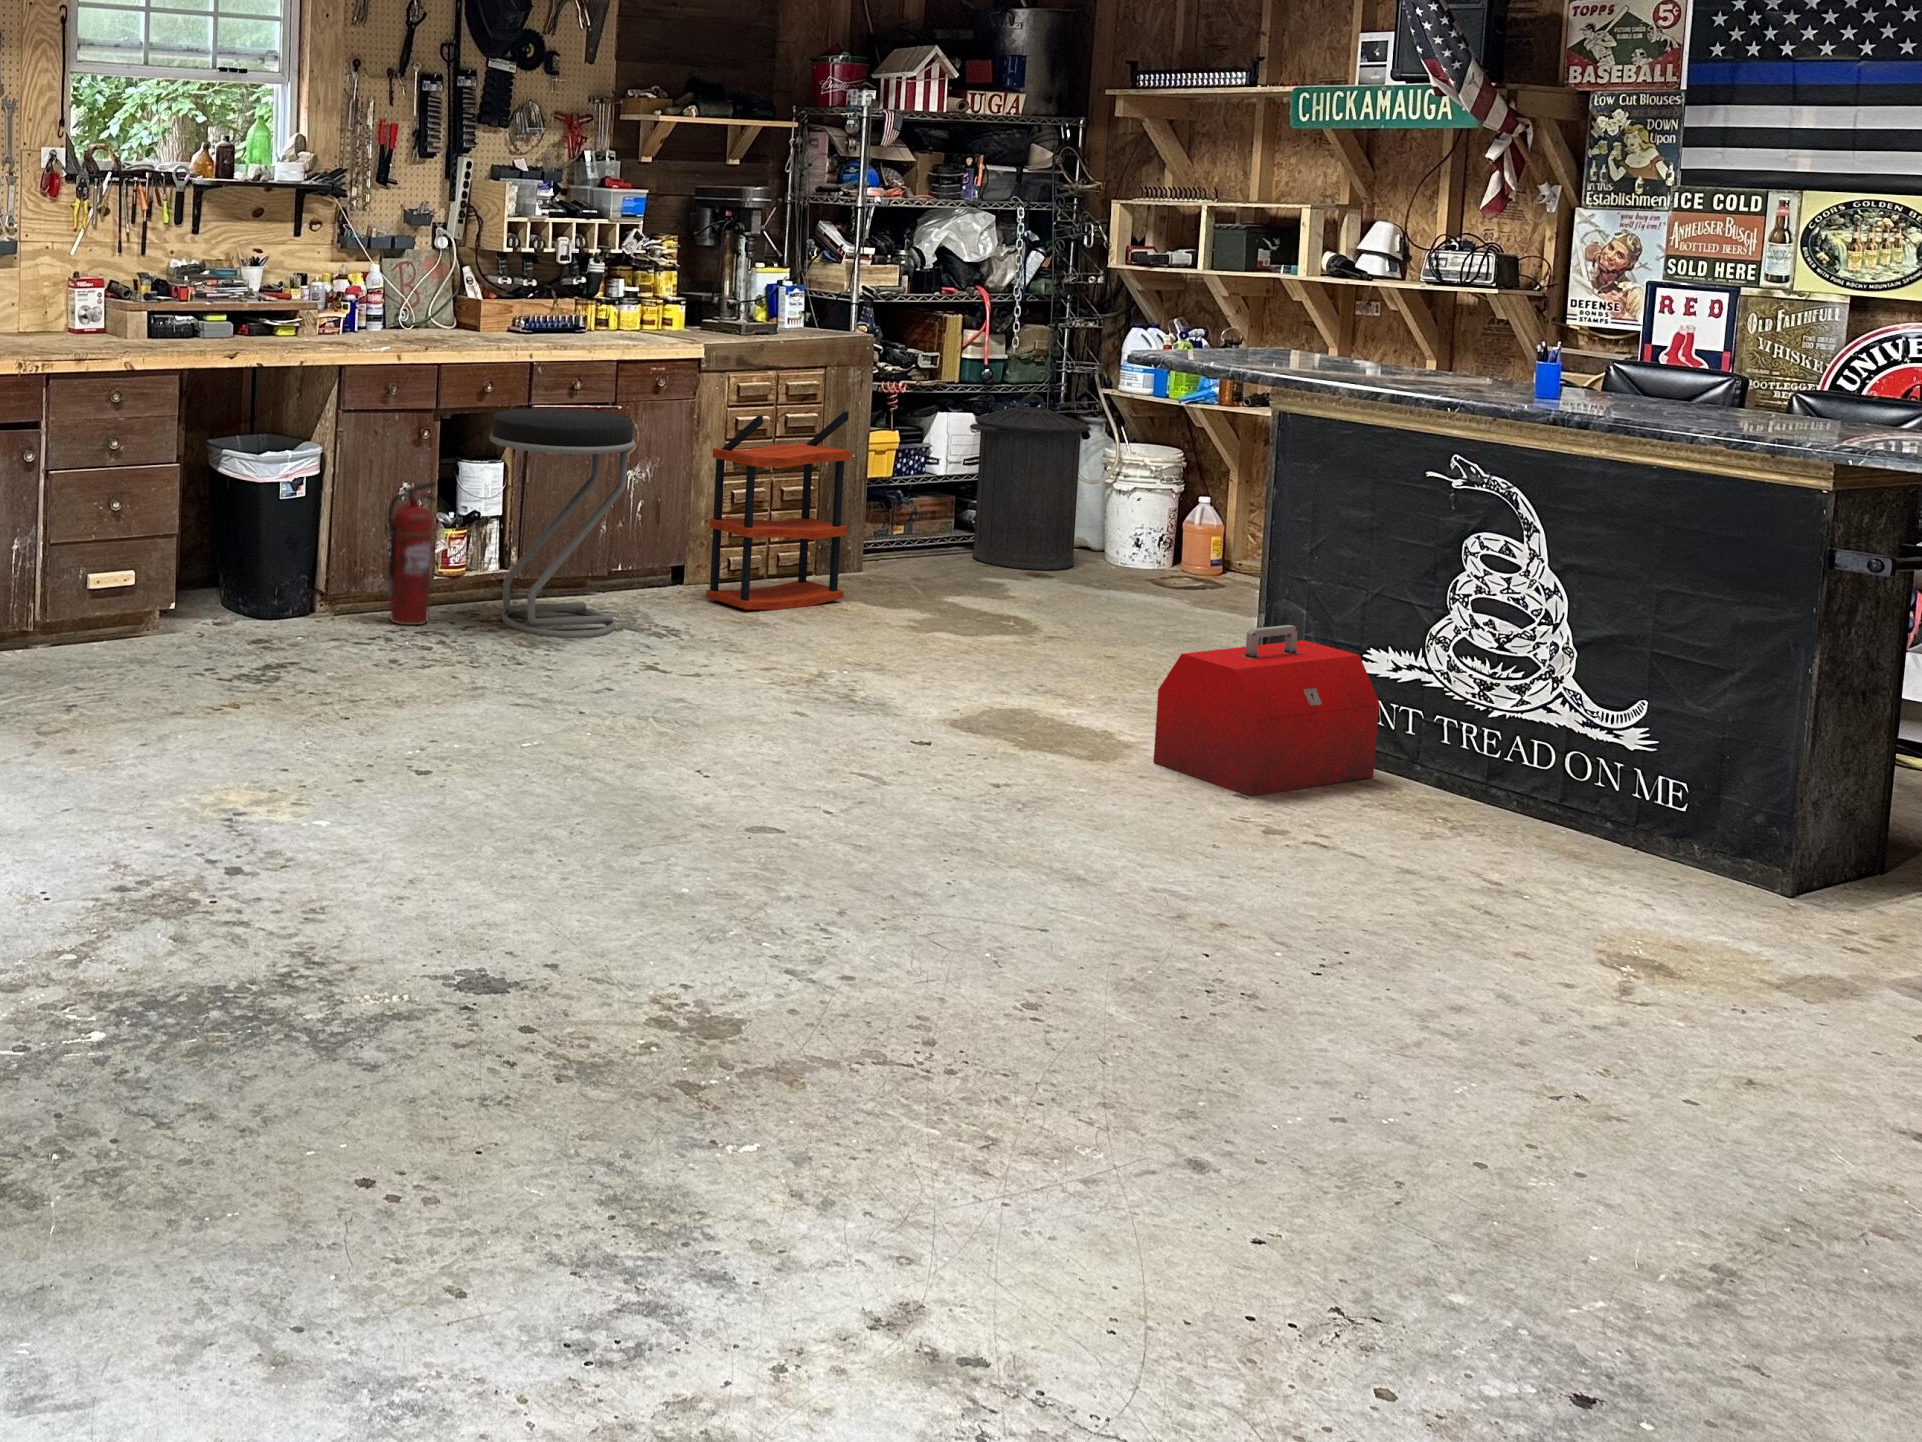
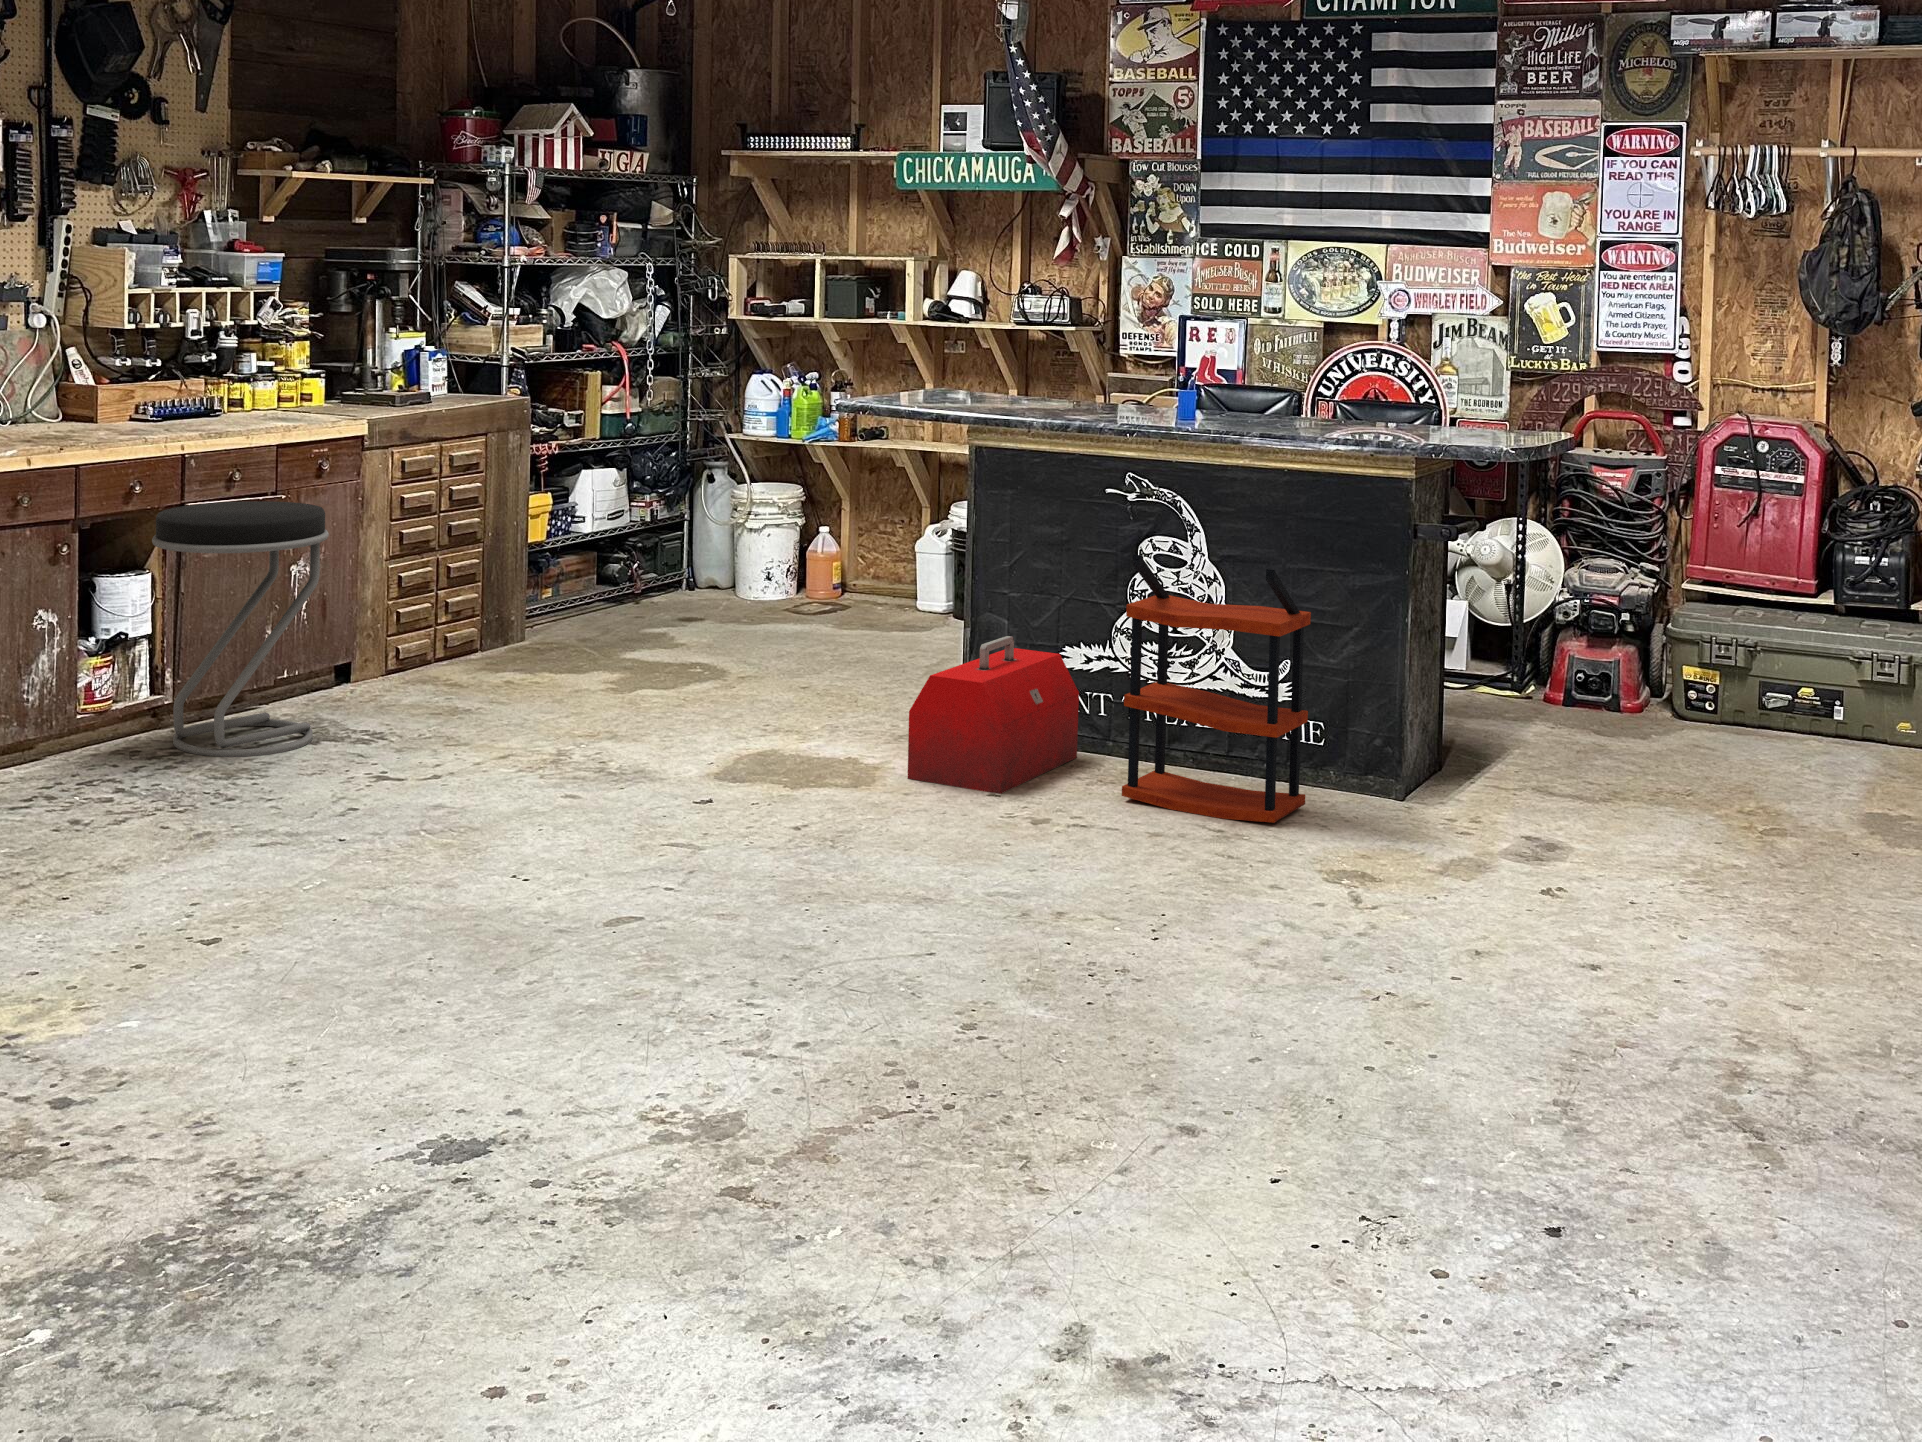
trash can: present [970,393,1091,570] -> none [613,442,722,613]
shelving unit: present [706,412,851,609] -> present [1122,554,1311,823]
fire extinguisher: present [388,482,435,625] -> none [31,600,91,772]

